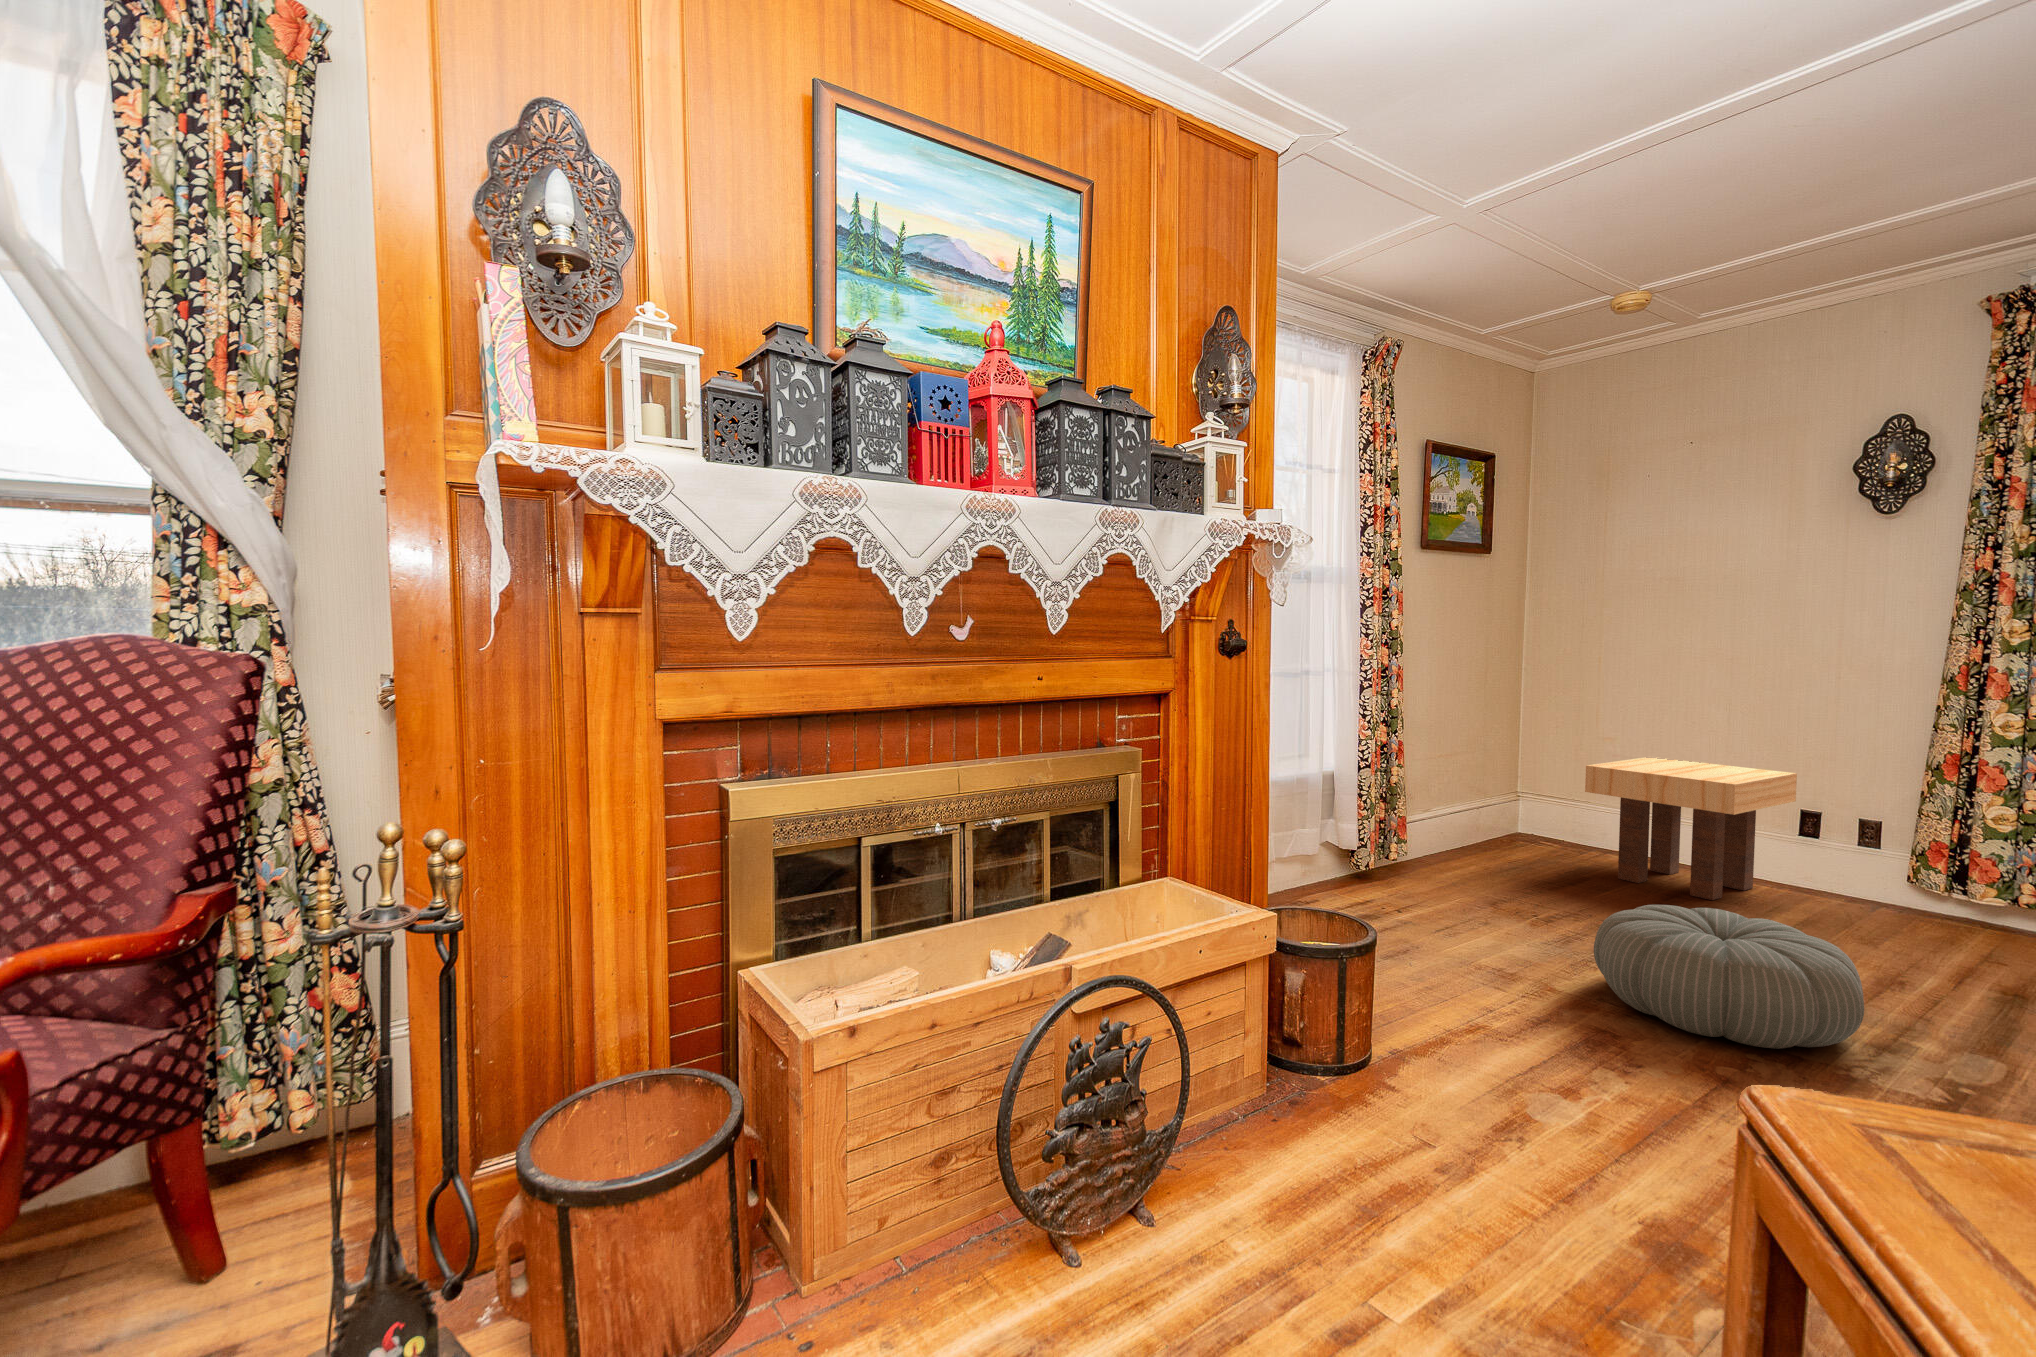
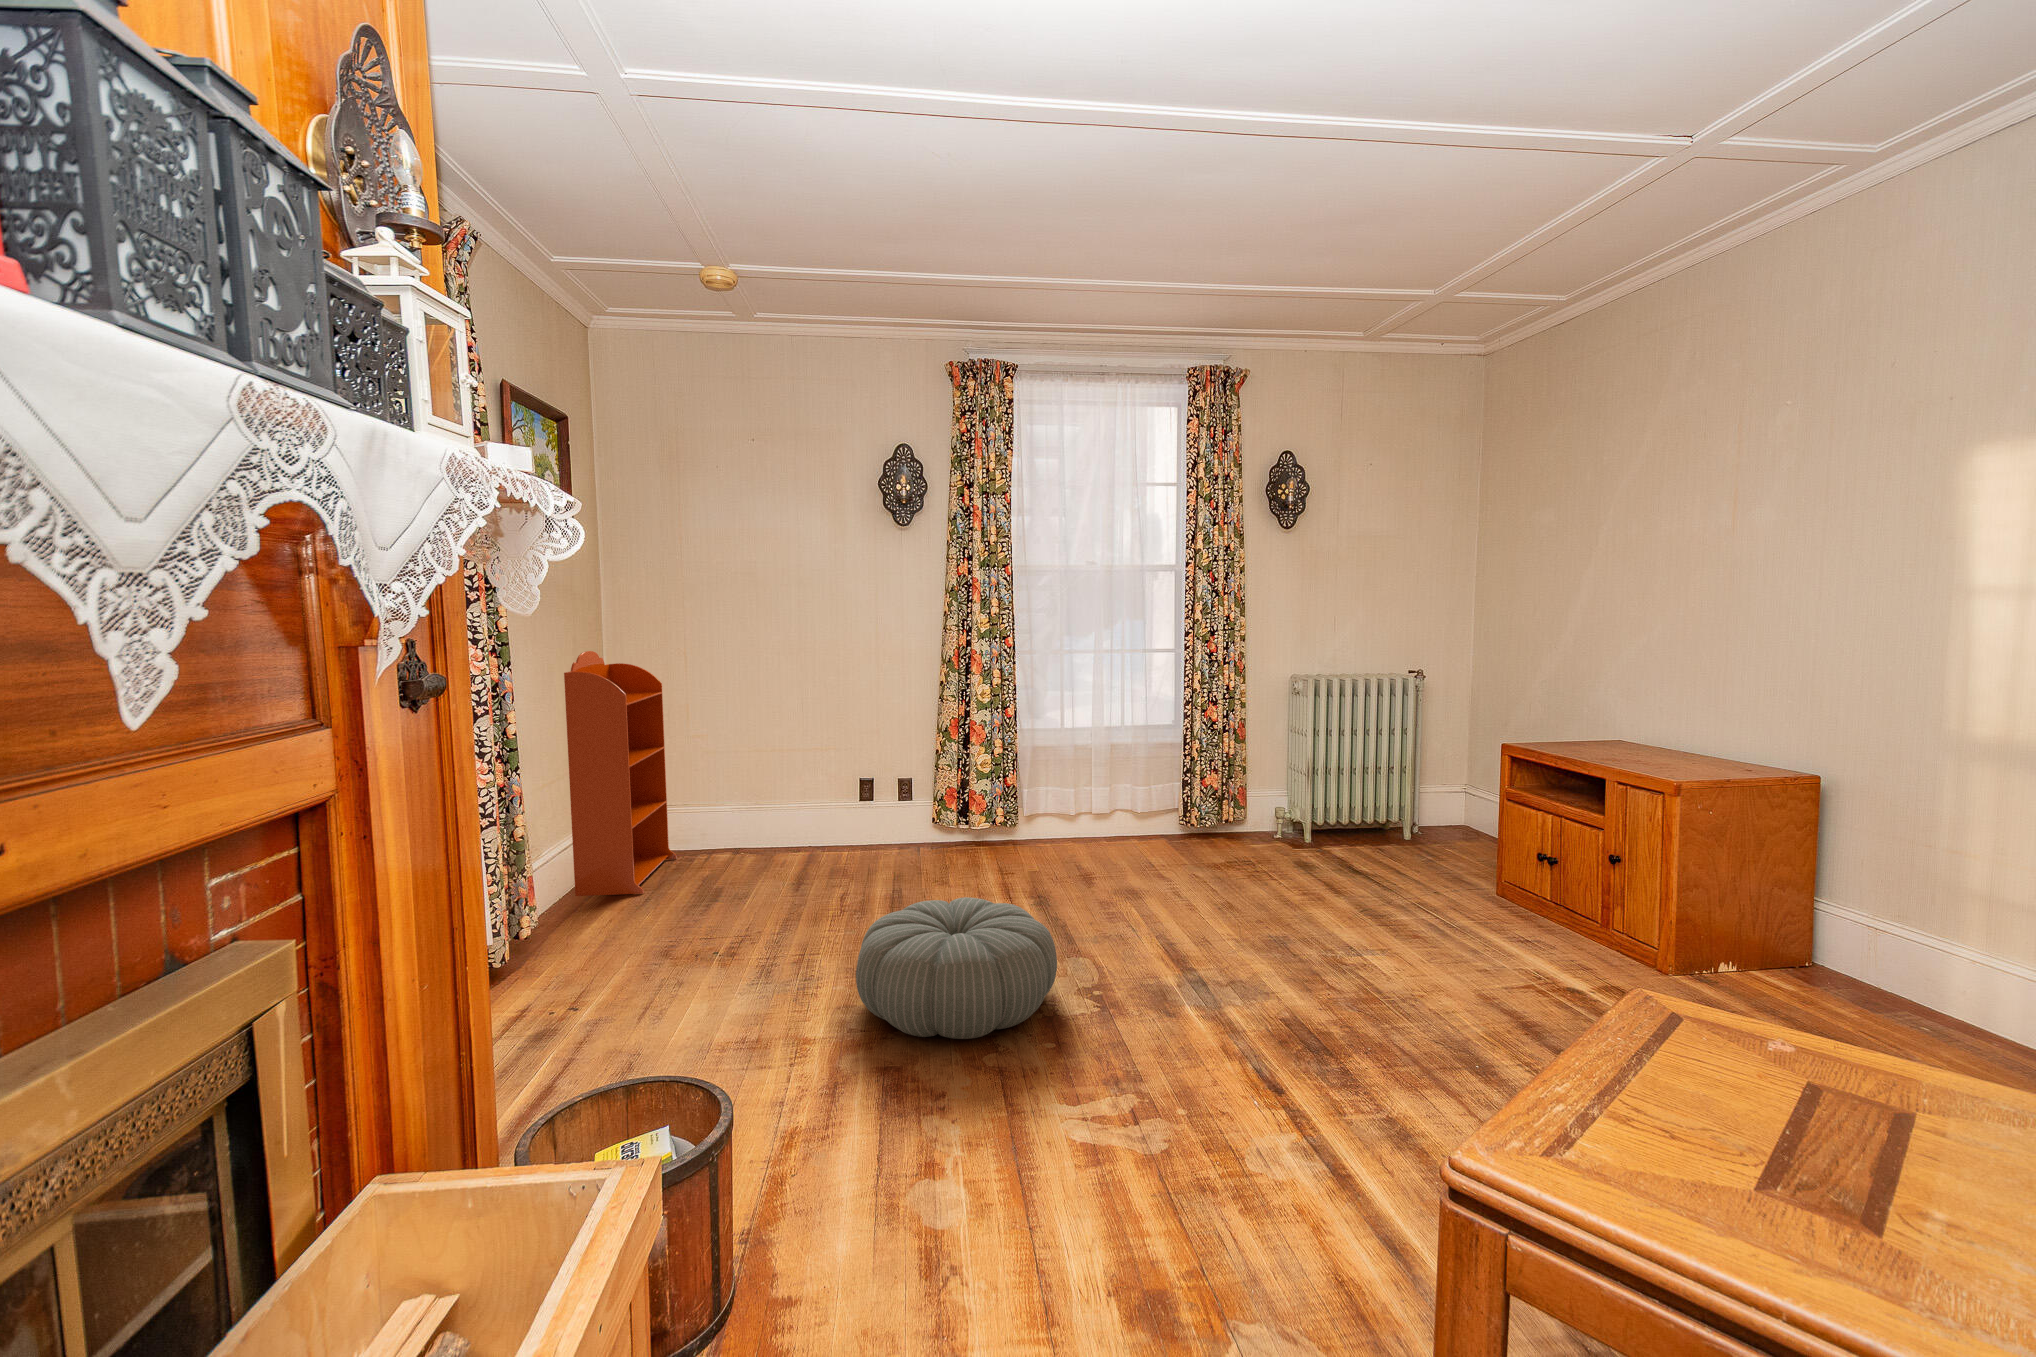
bookcase: none [1463,651,1572,860] -> present [564,651,677,896]
side table: present [1585,757,1797,900] -> none [713,747,858,882]

